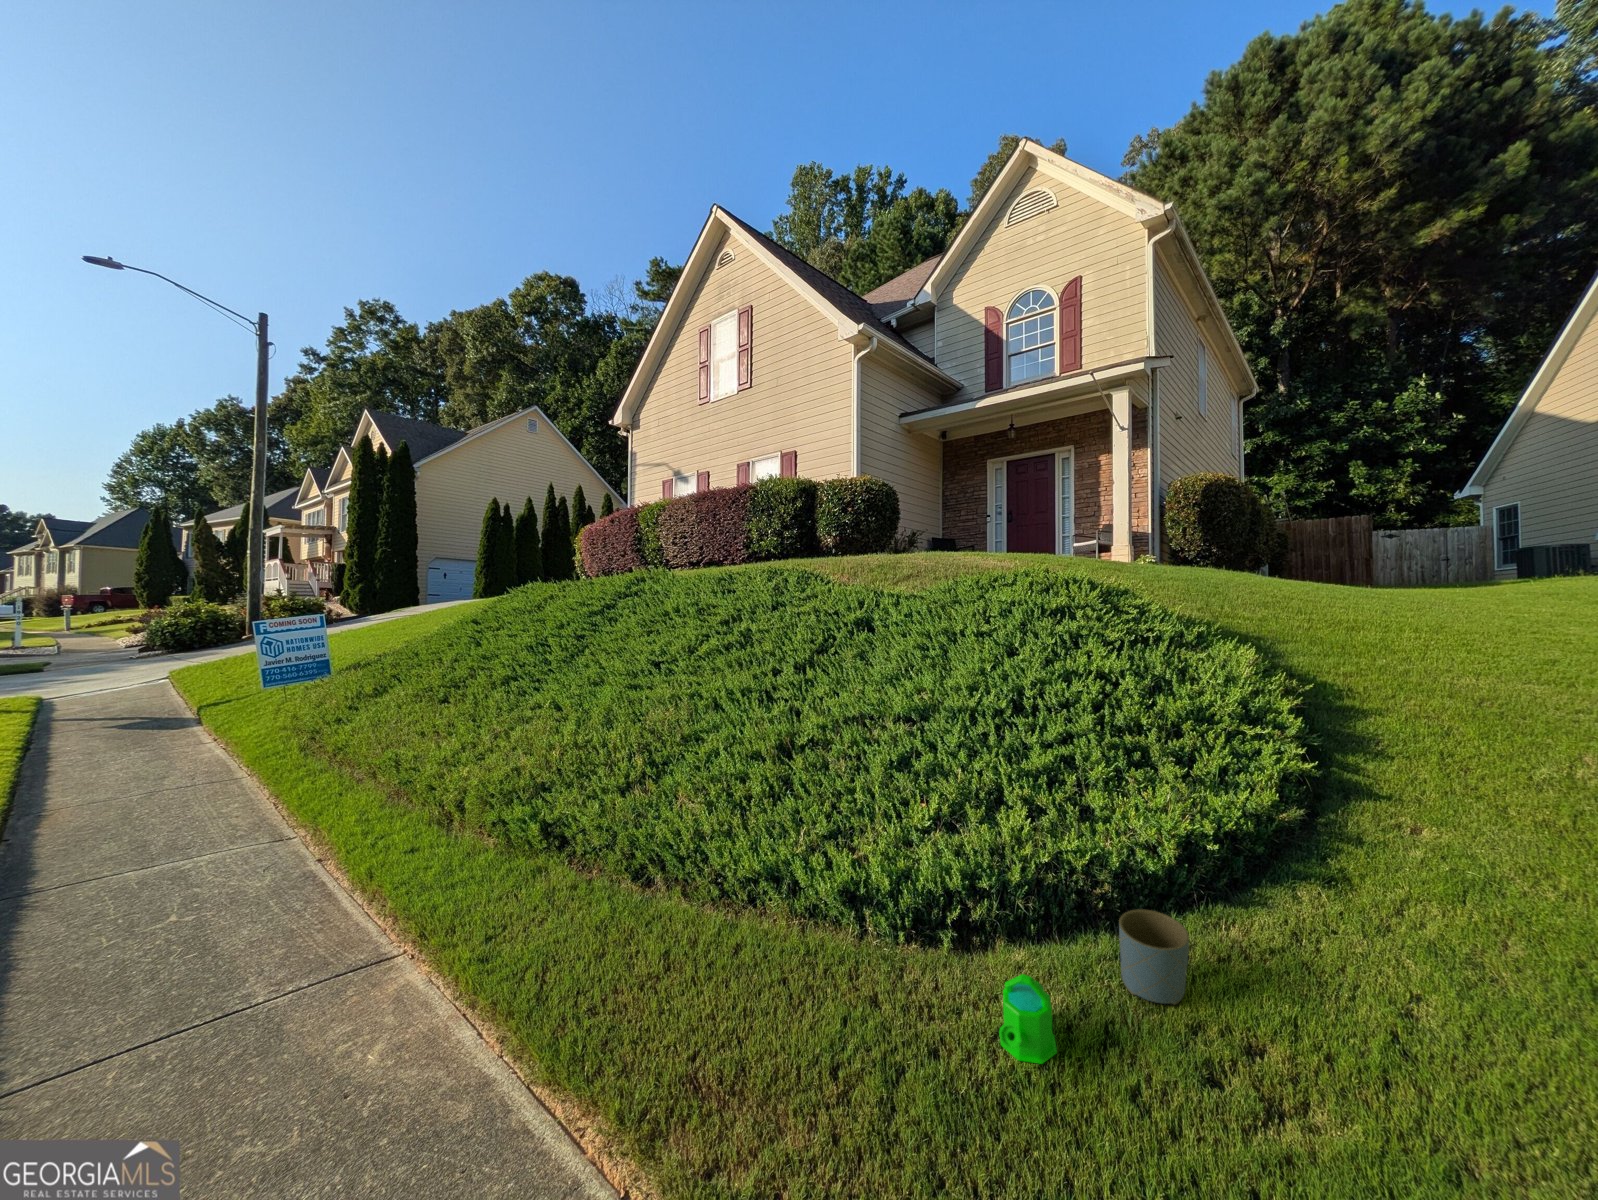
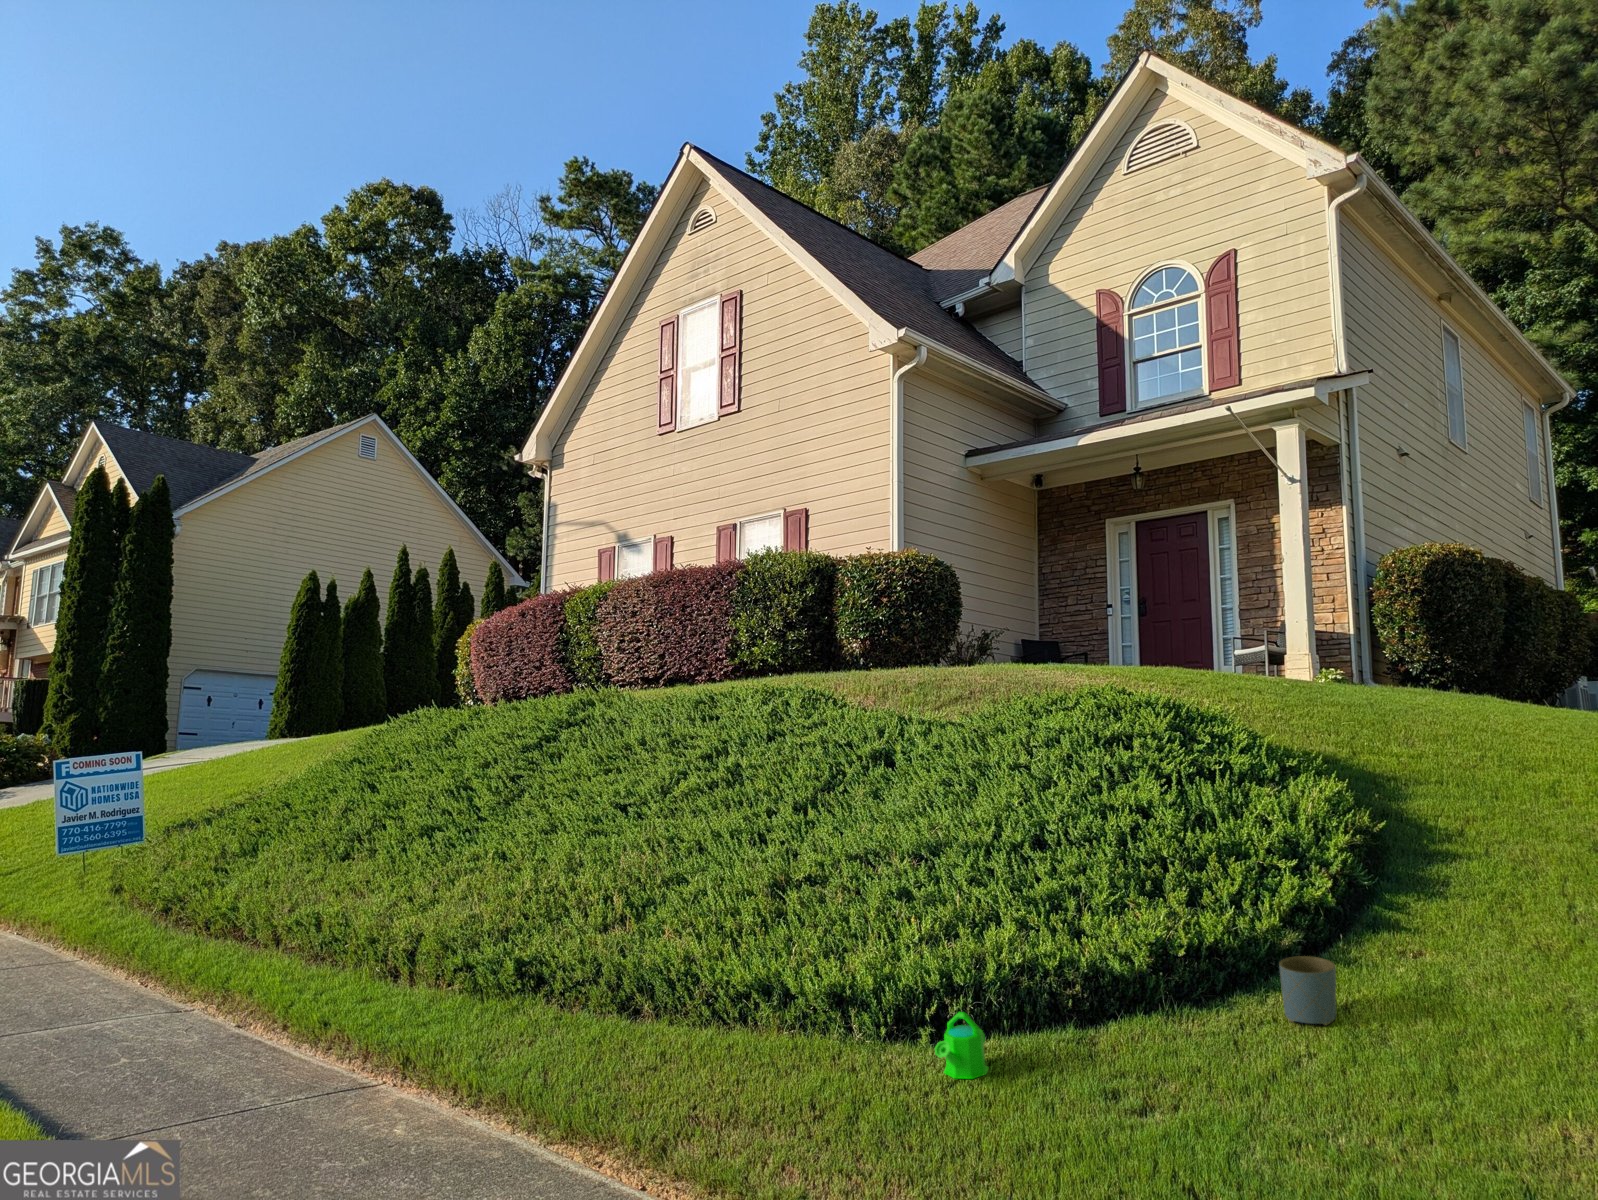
planter: present [1119,909,1189,1005] -> present [1279,956,1336,1025]

